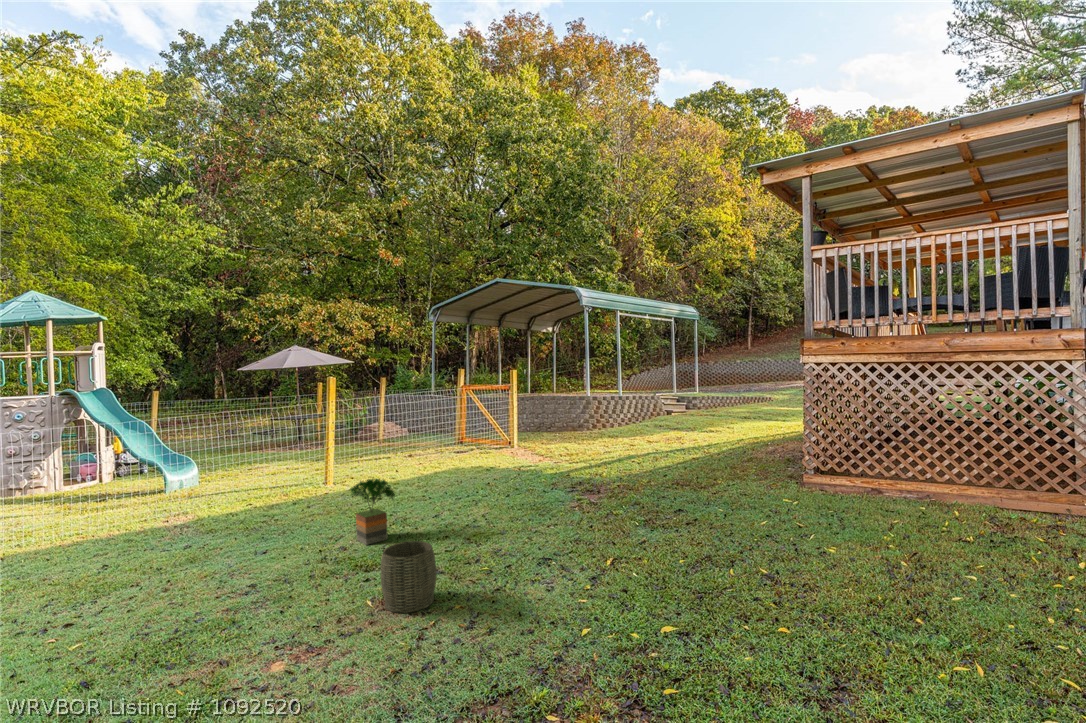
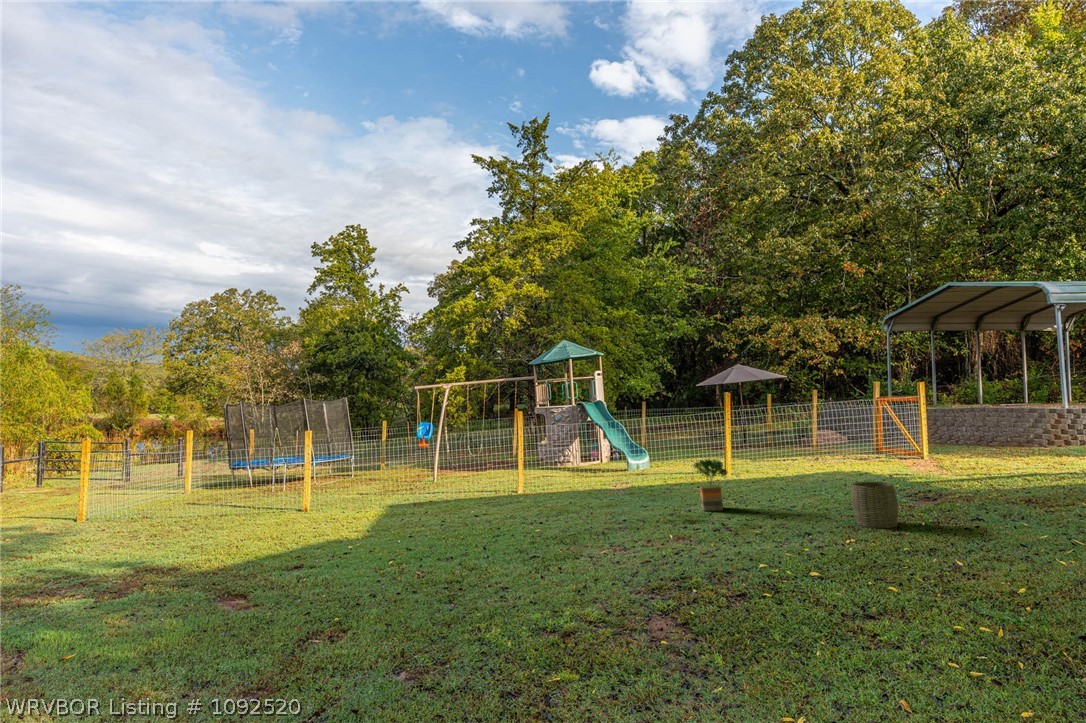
woven basket: present [381,541,436,613] -> present [851,482,898,528]

